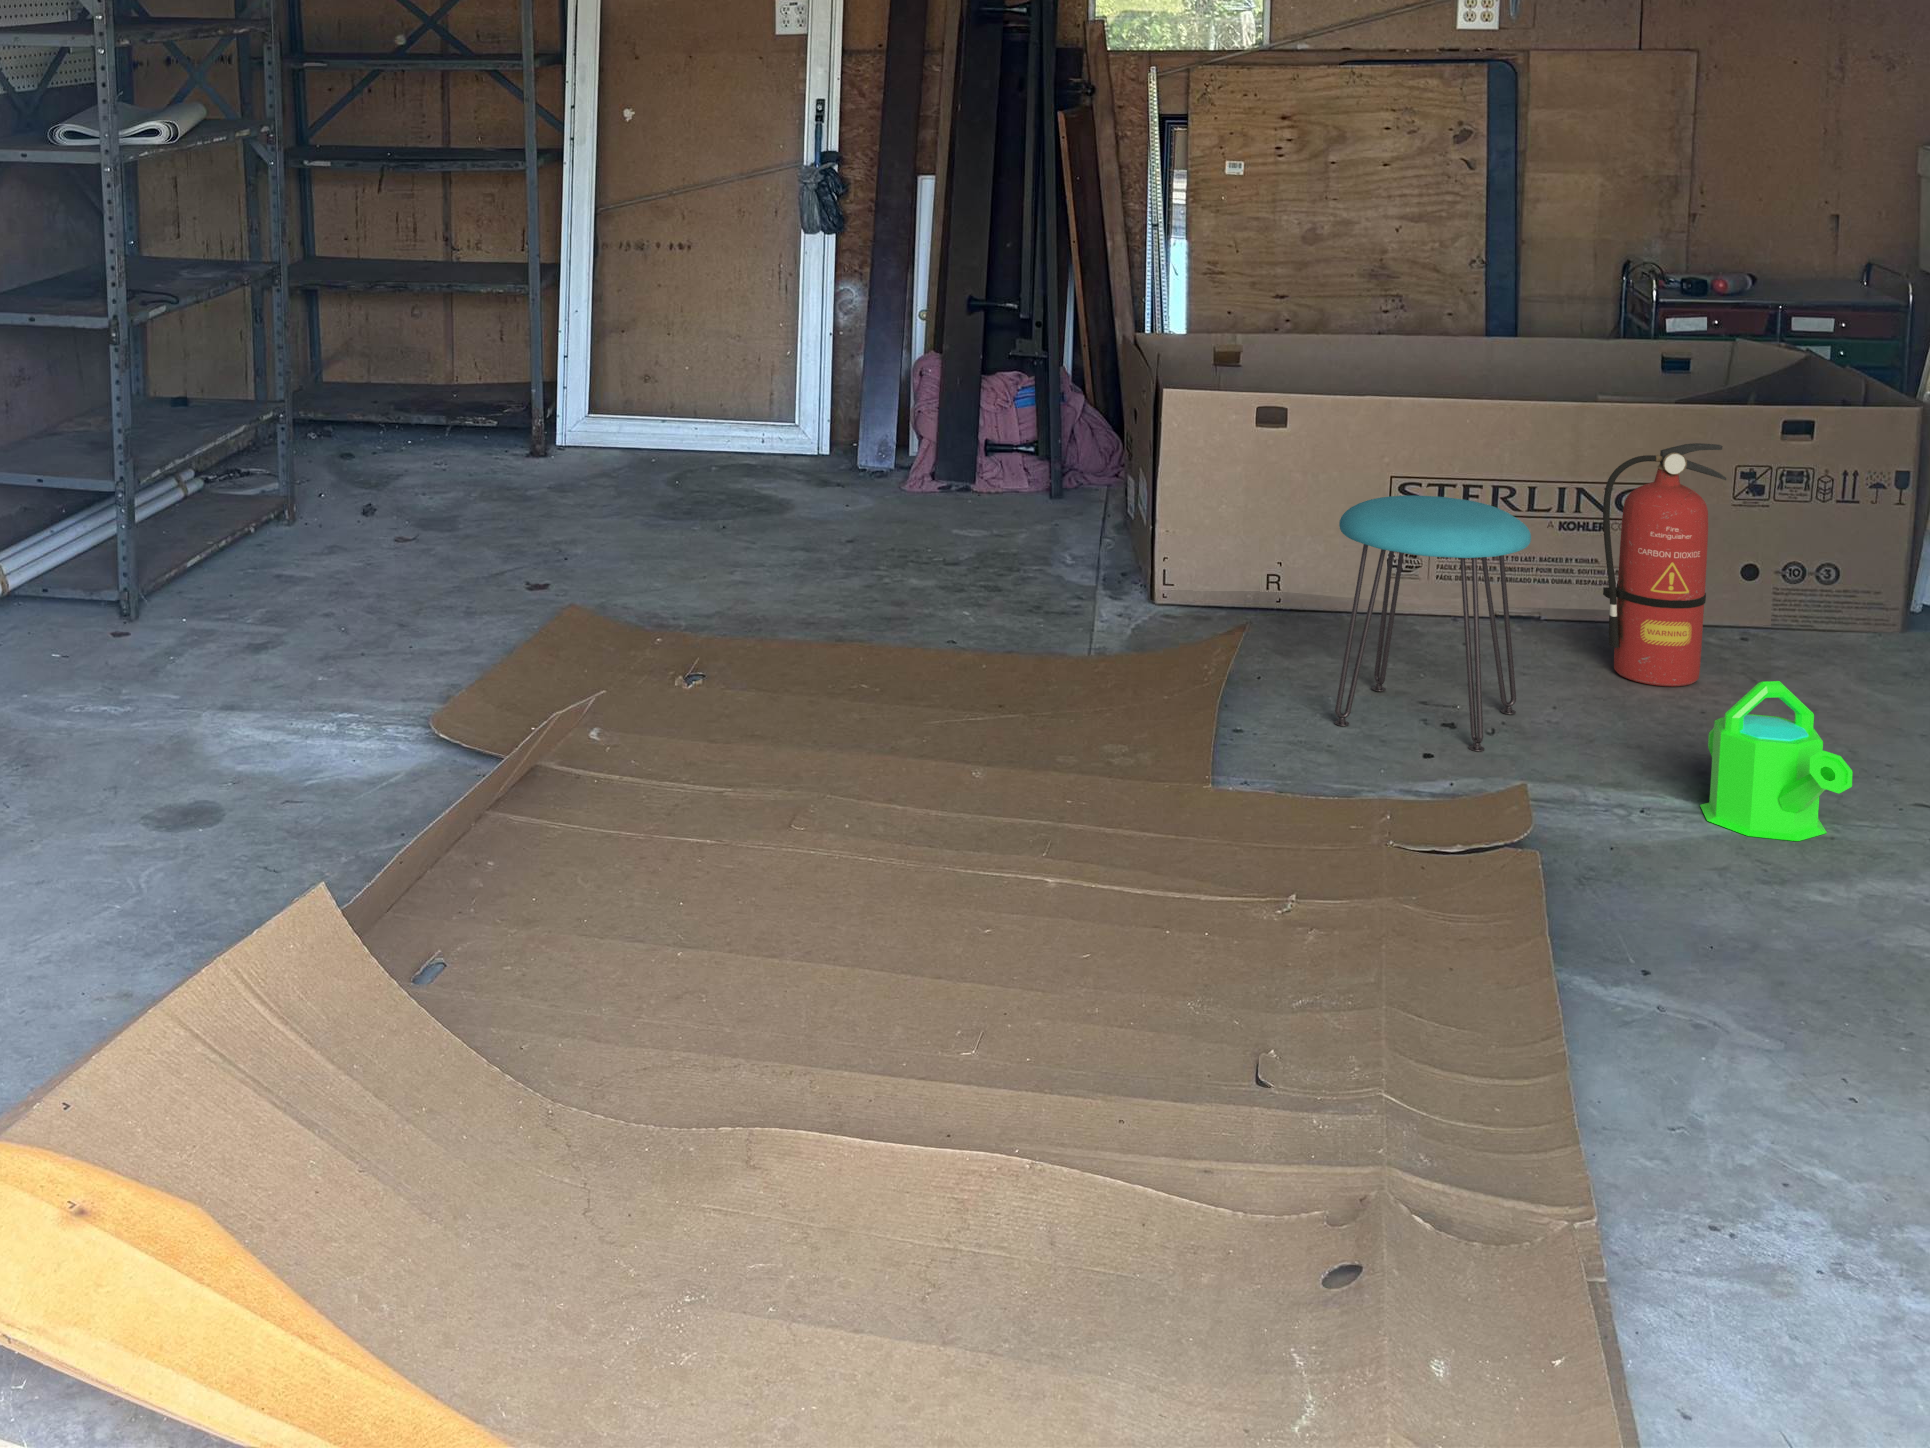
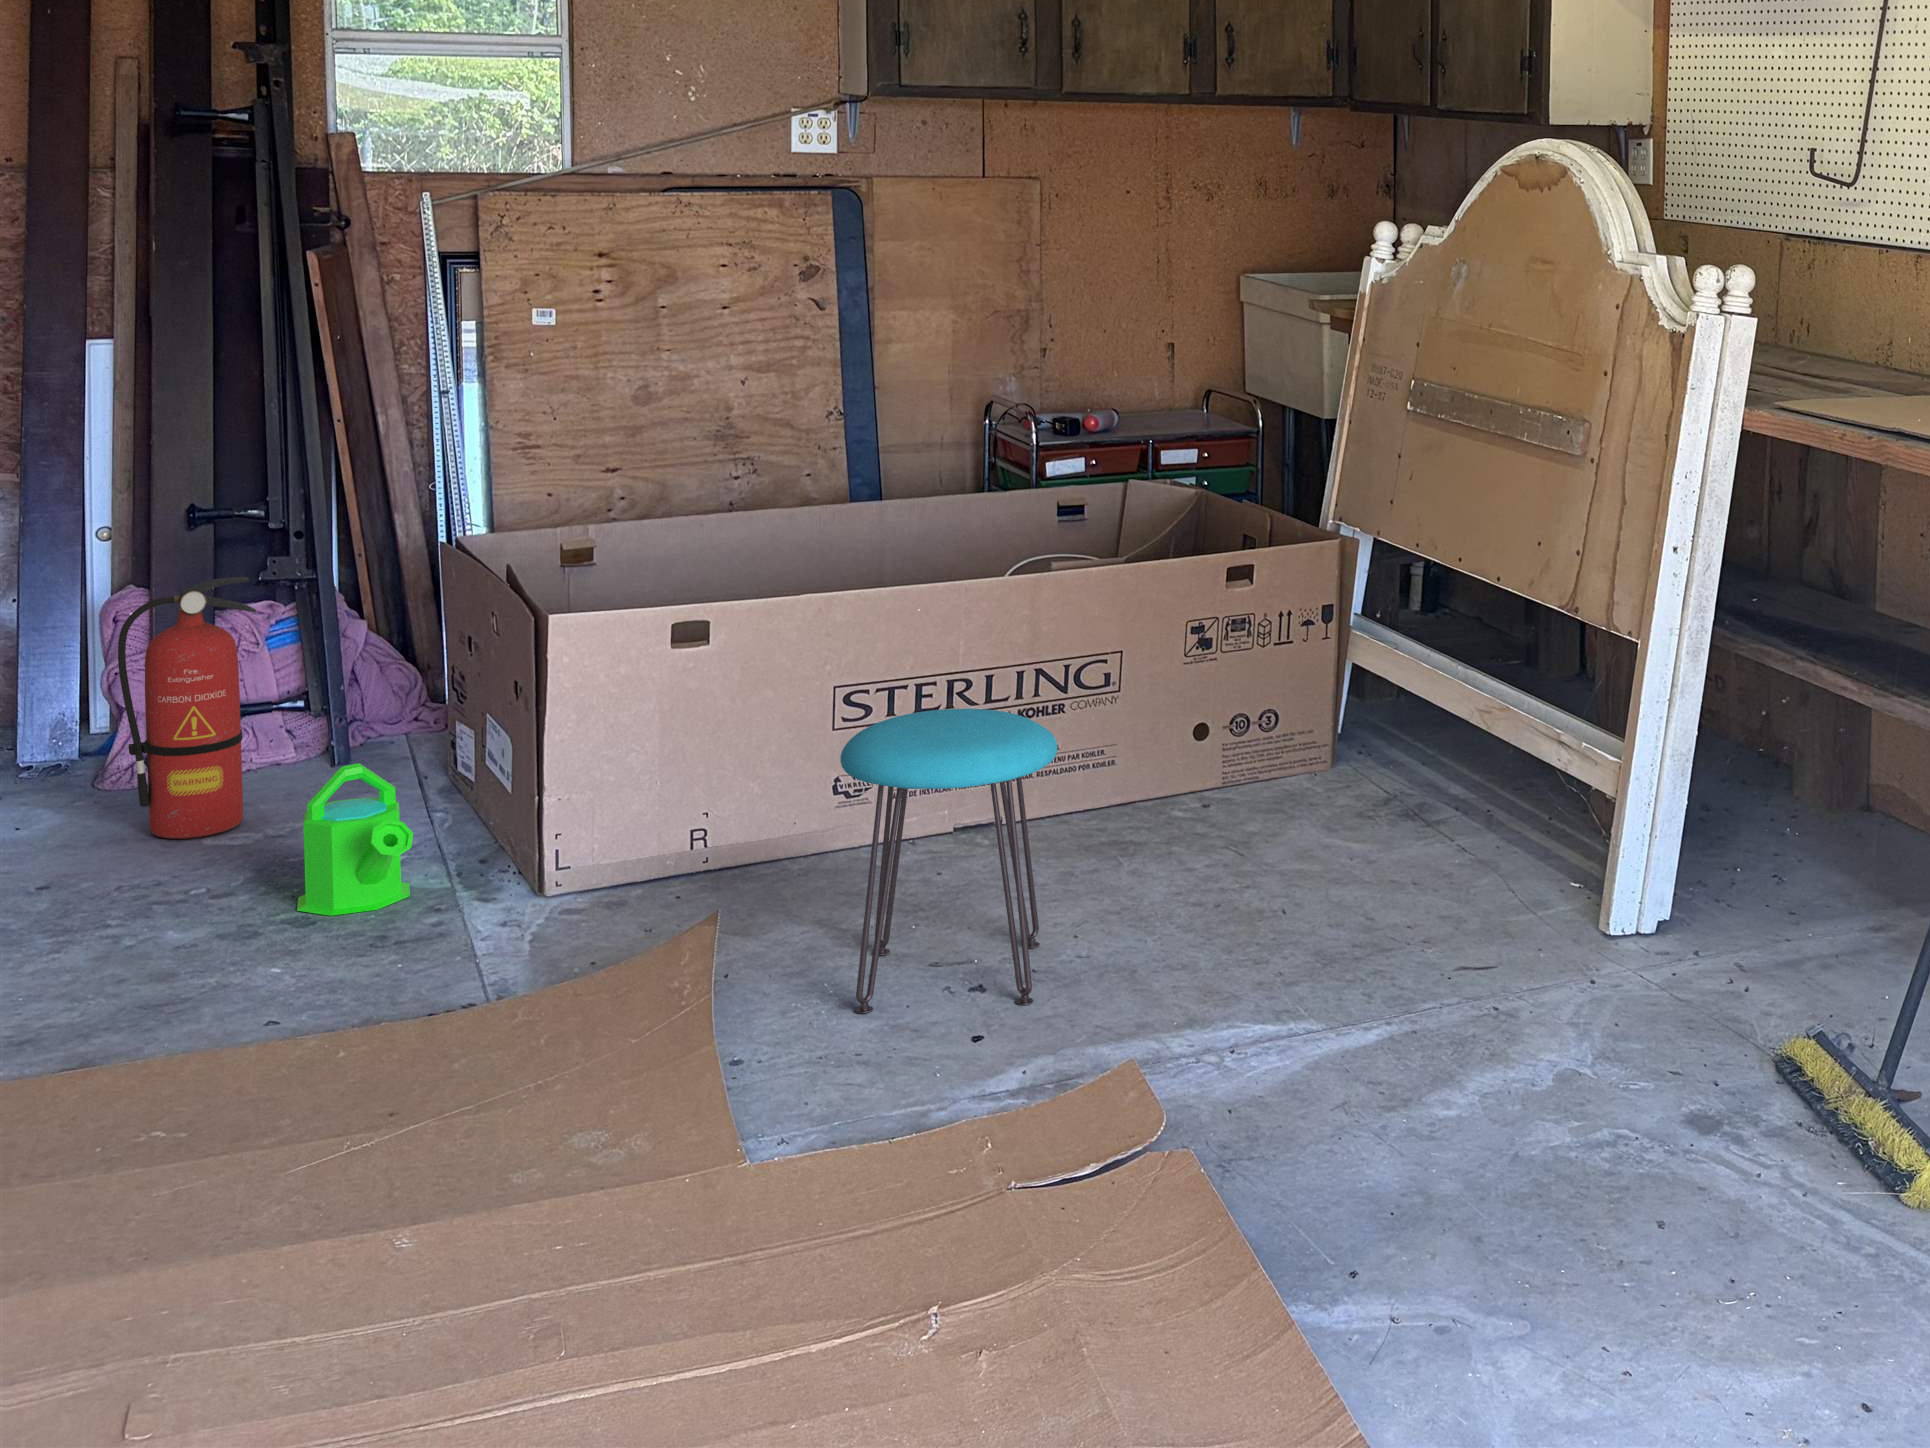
fire extinguisher: present [1603,443,1726,686] -> present [118,577,256,839]
watering can: present [1700,681,1852,841] -> present [297,763,413,916]

